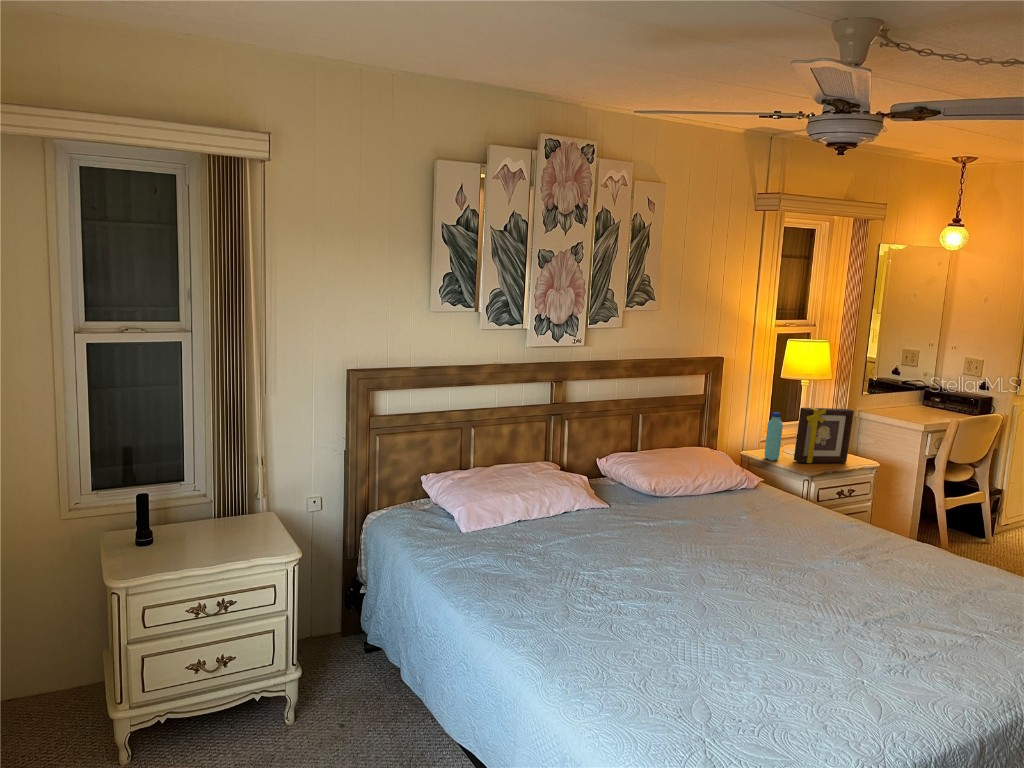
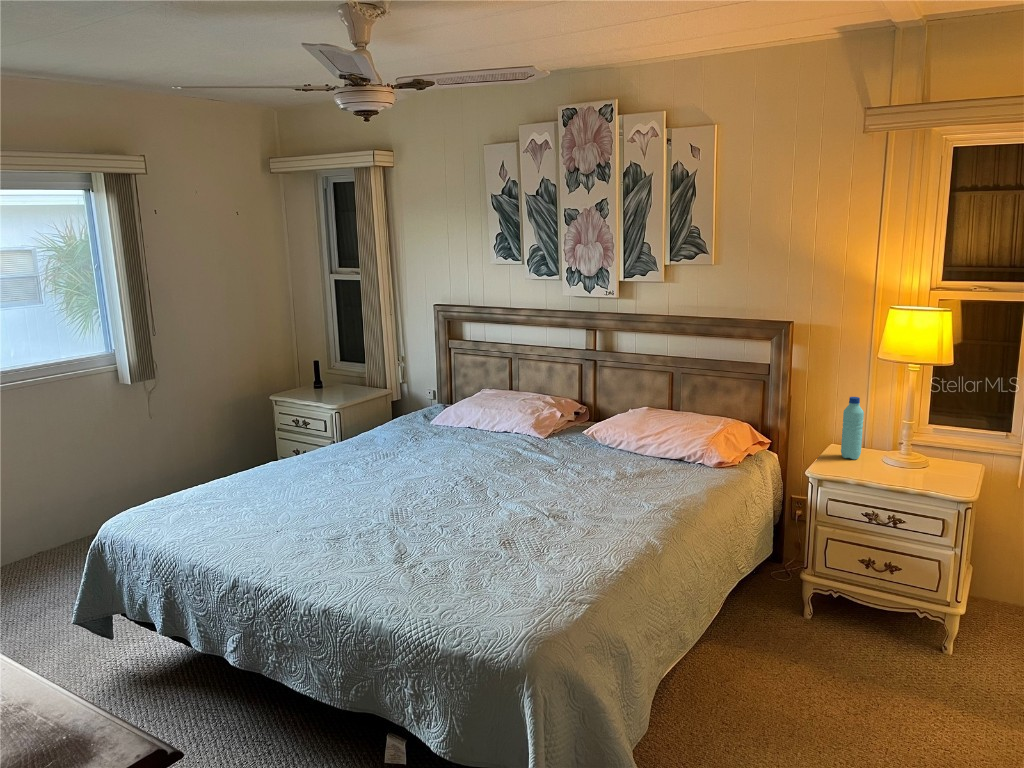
picture frame: present [794,408,854,463] -> none [867,395,959,484]

